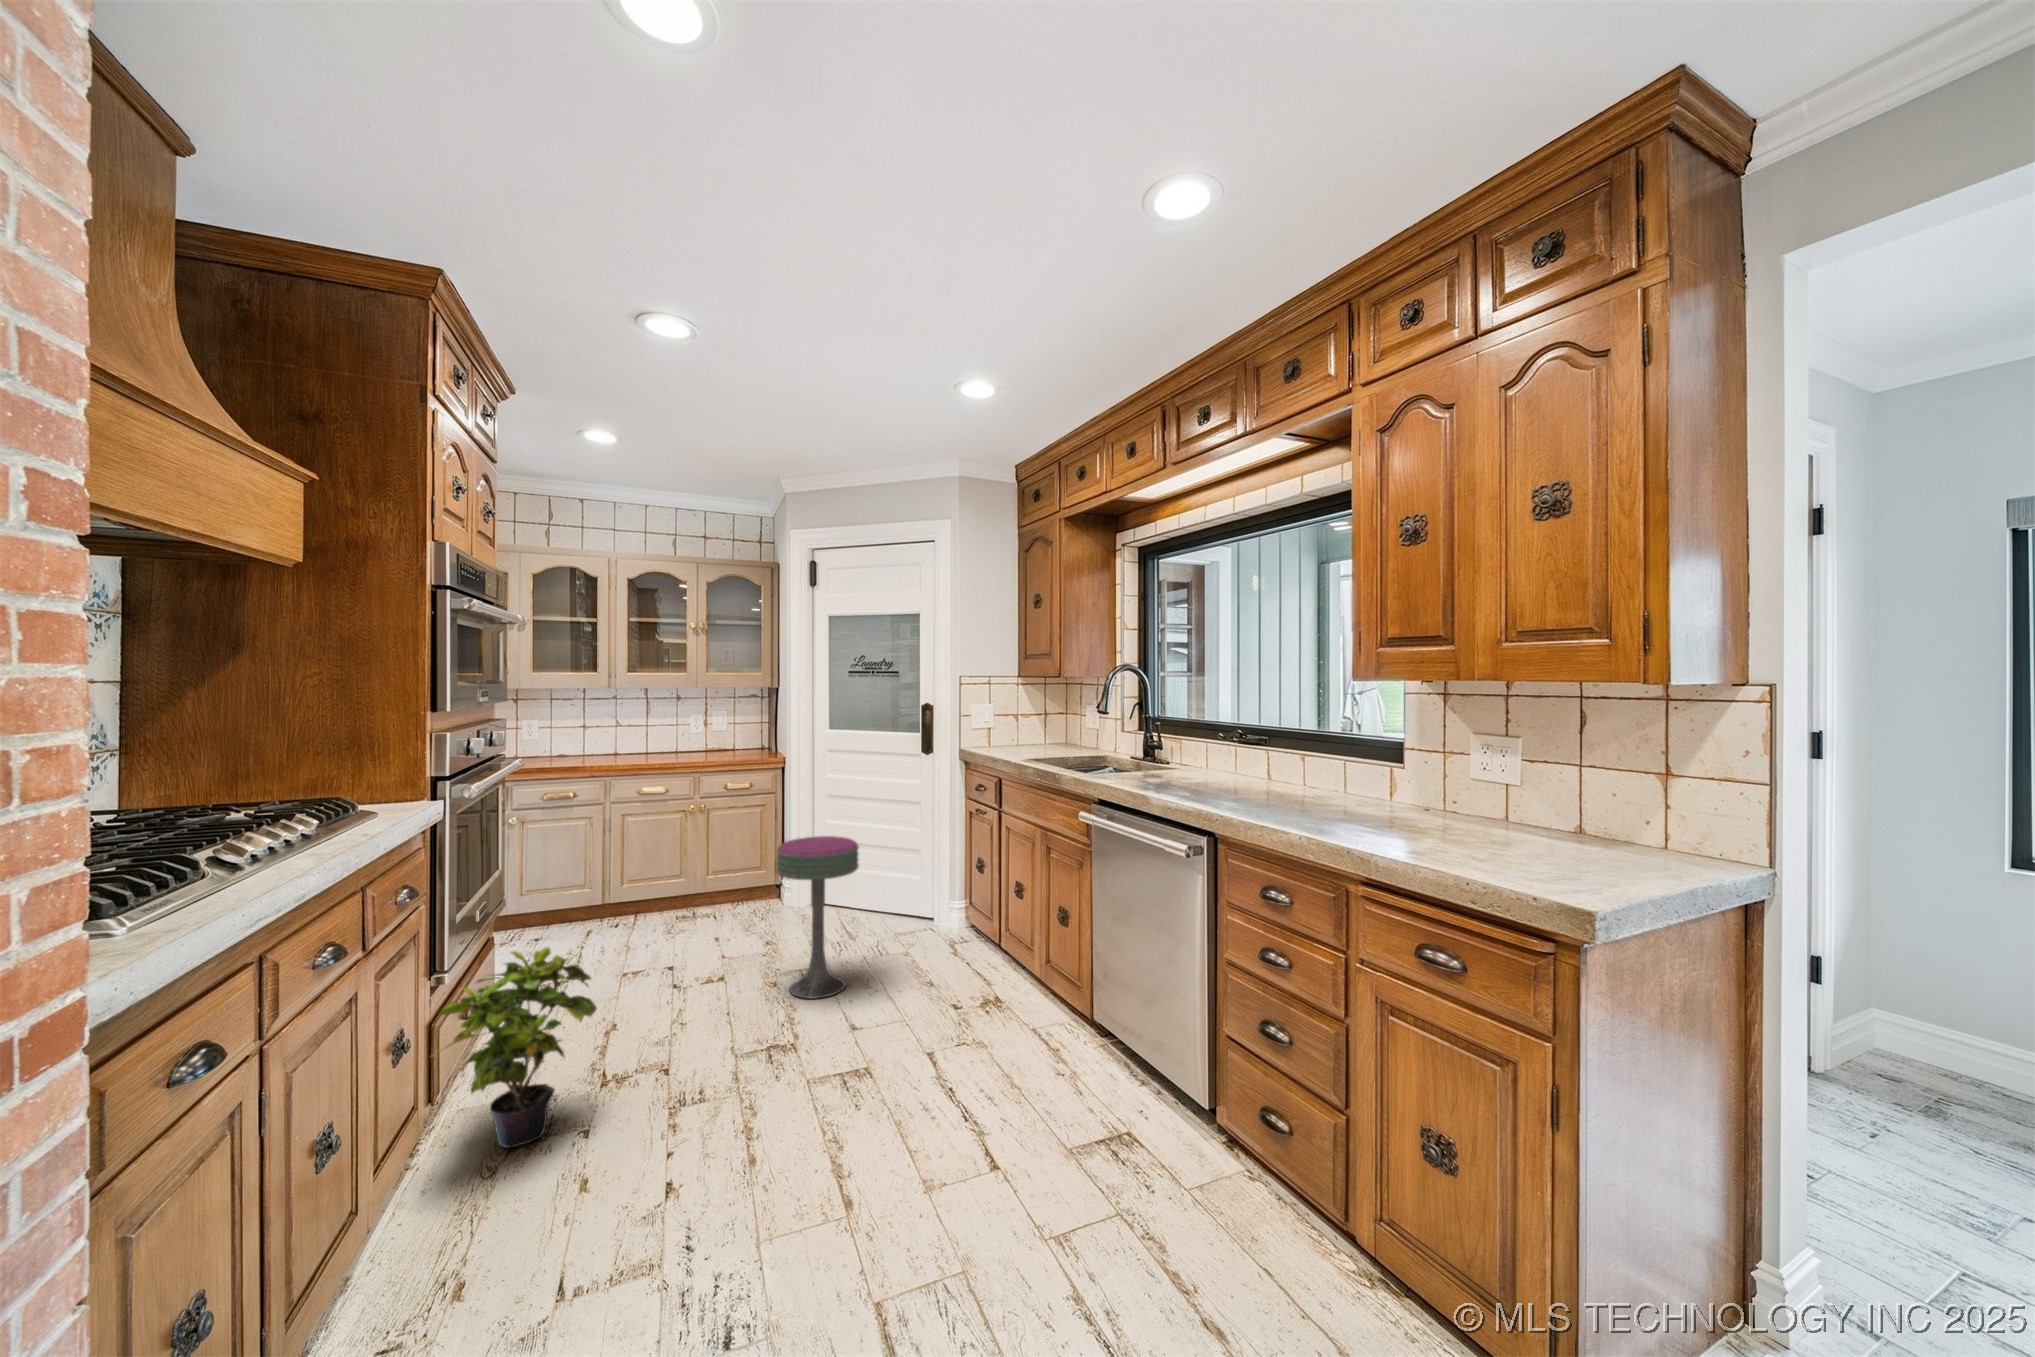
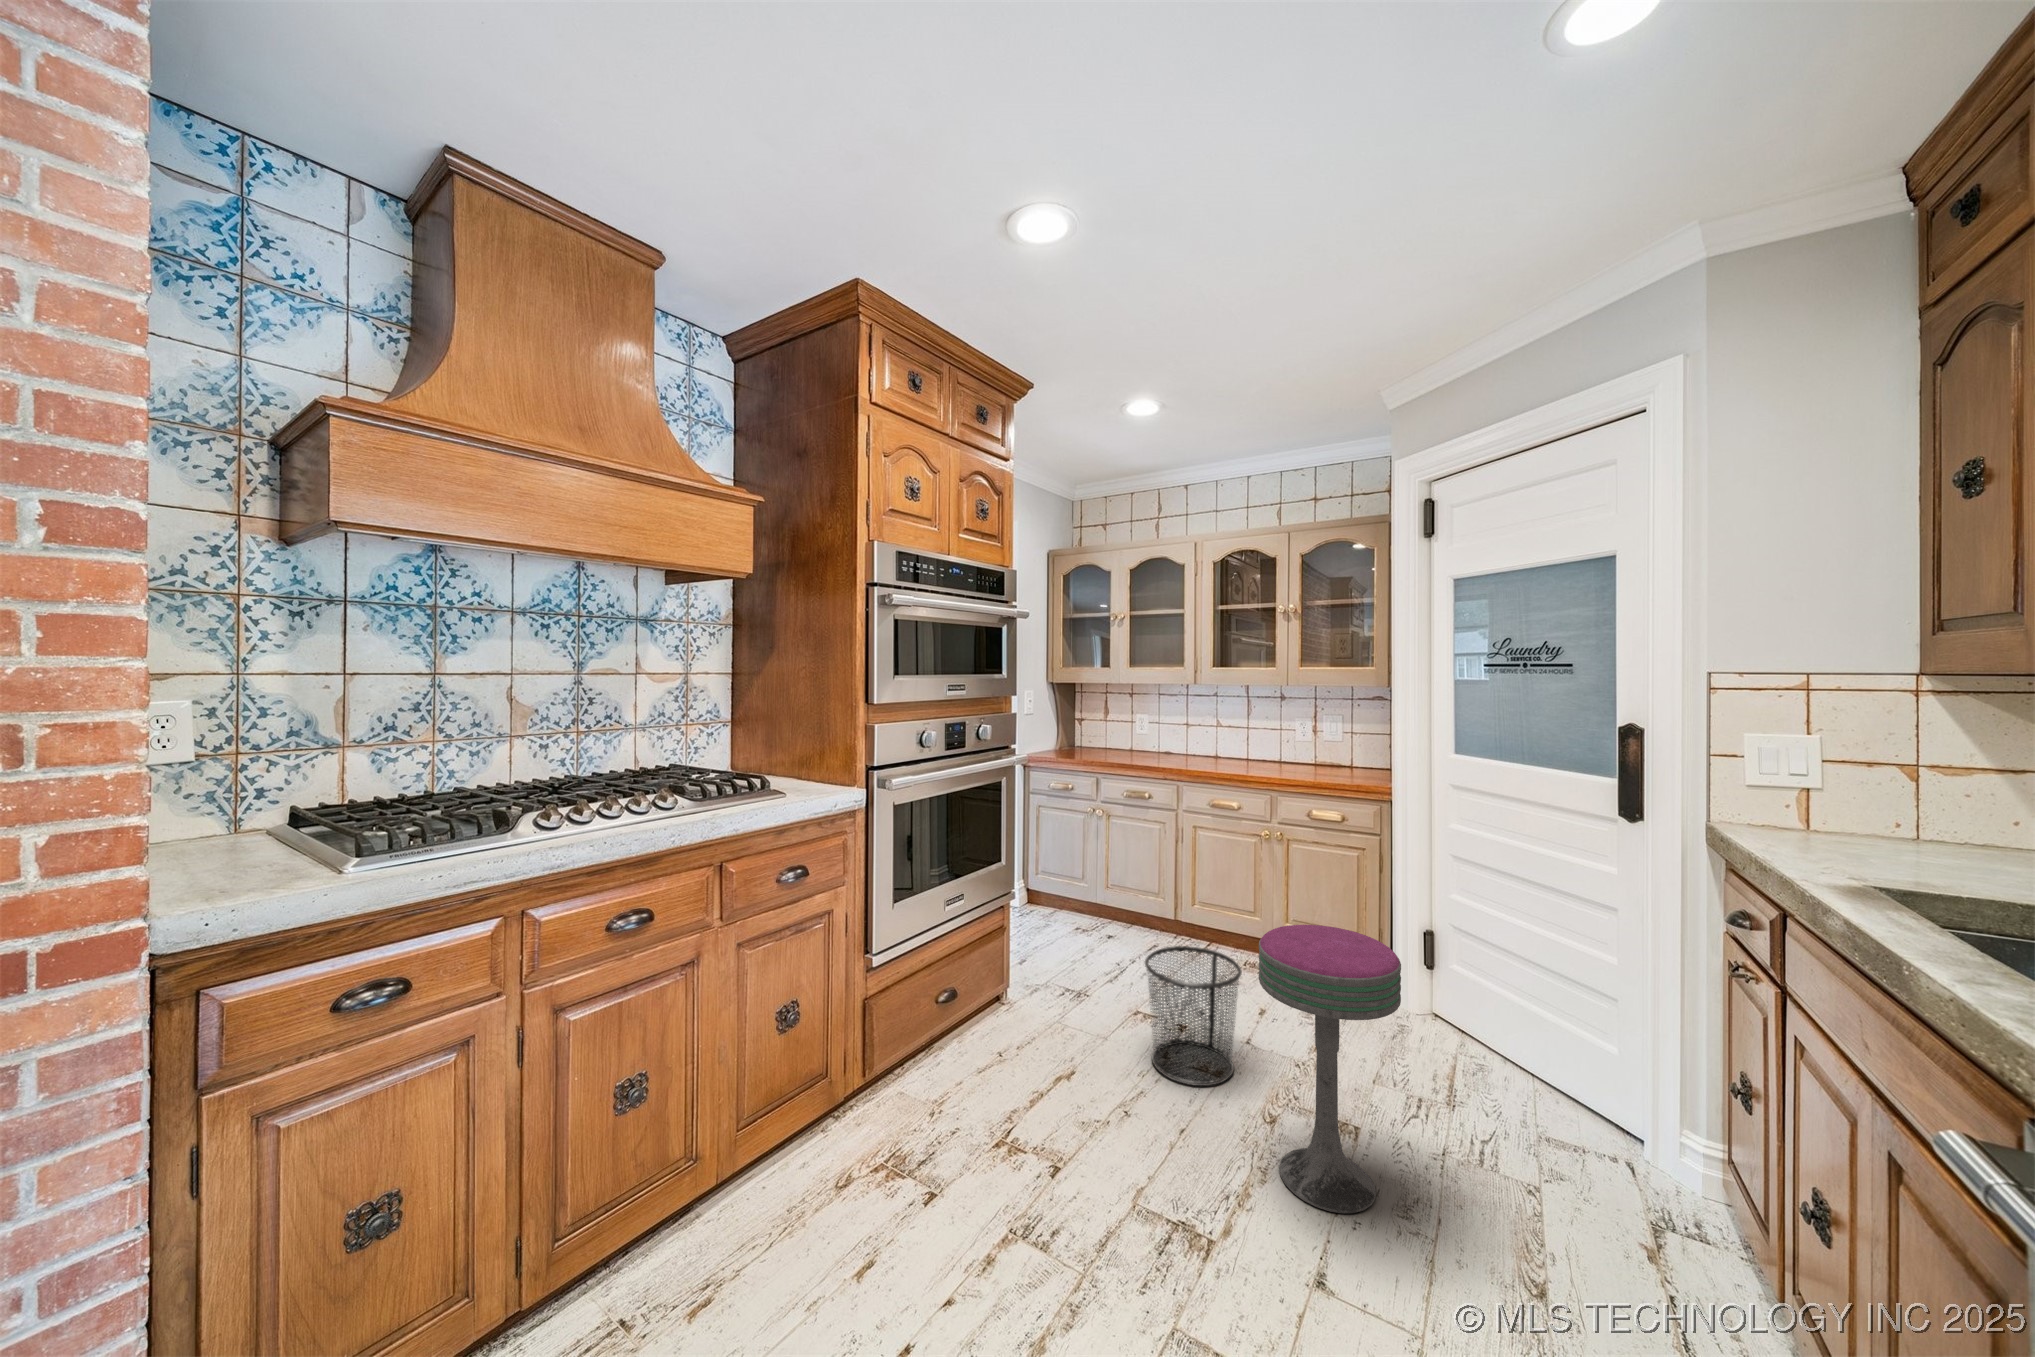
waste bin: none [655,890,733,988] -> present [1145,946,1242,1086]
potted plant: present [433,947,597,1148] -> none [762,988,943,1227]

